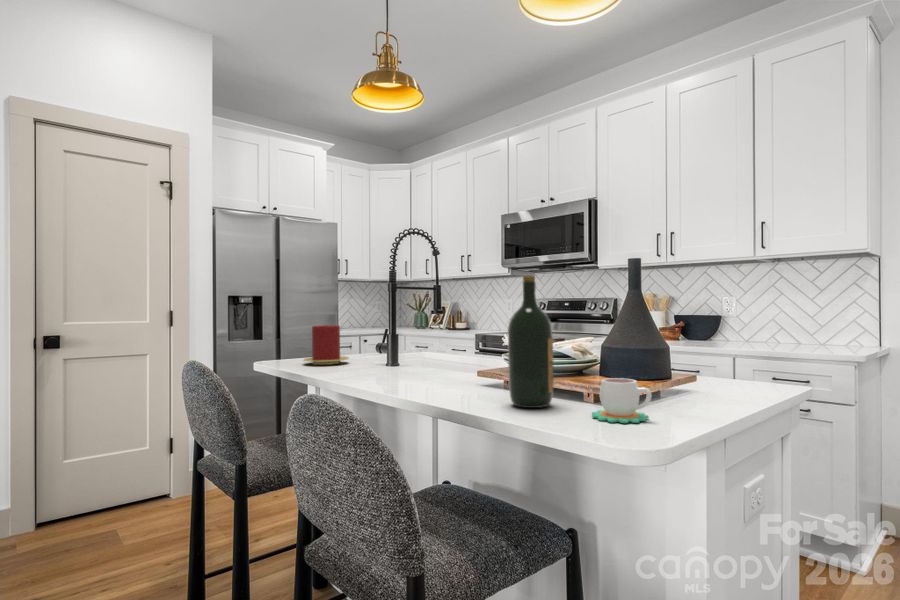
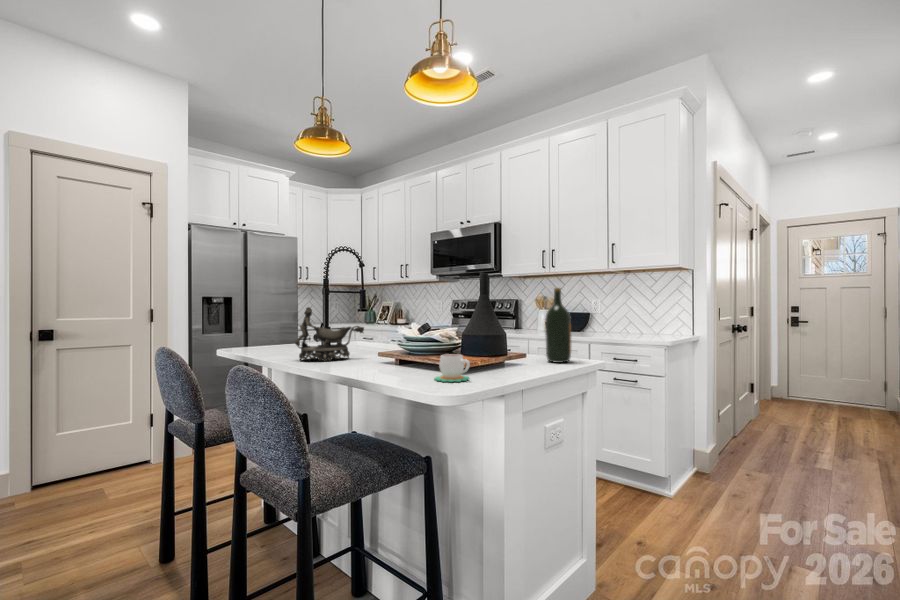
wine bottle: present [508,276,554,408] -> present [545,288,571,363]
decorative bowl: none [363,307,454,382] -> present [295,307,364,361]
candle: present [304,325,349,365] -> none [255,321,292,351]

